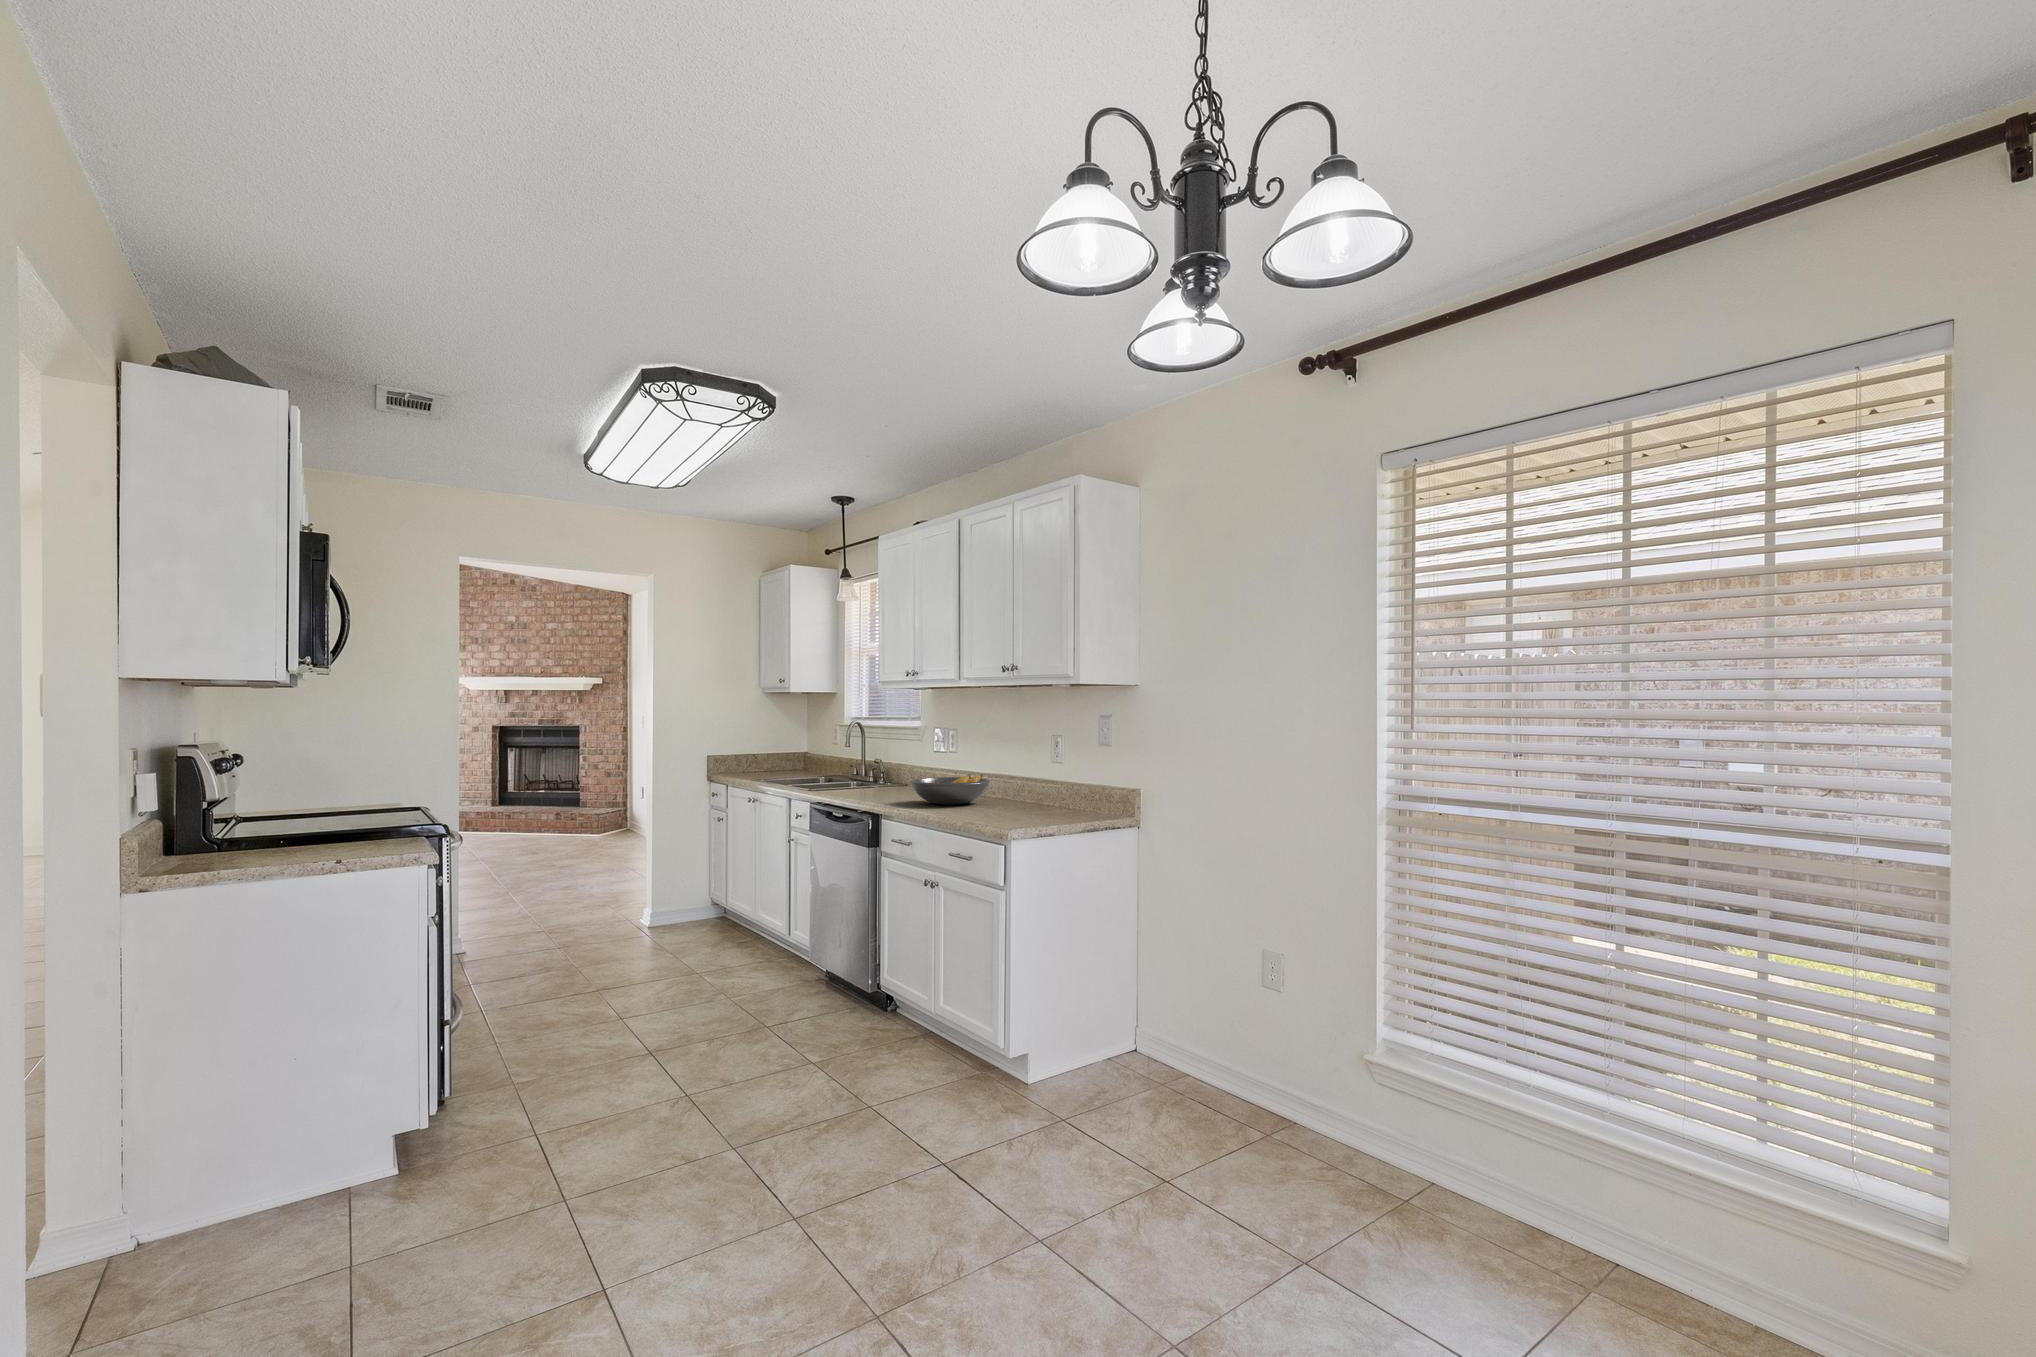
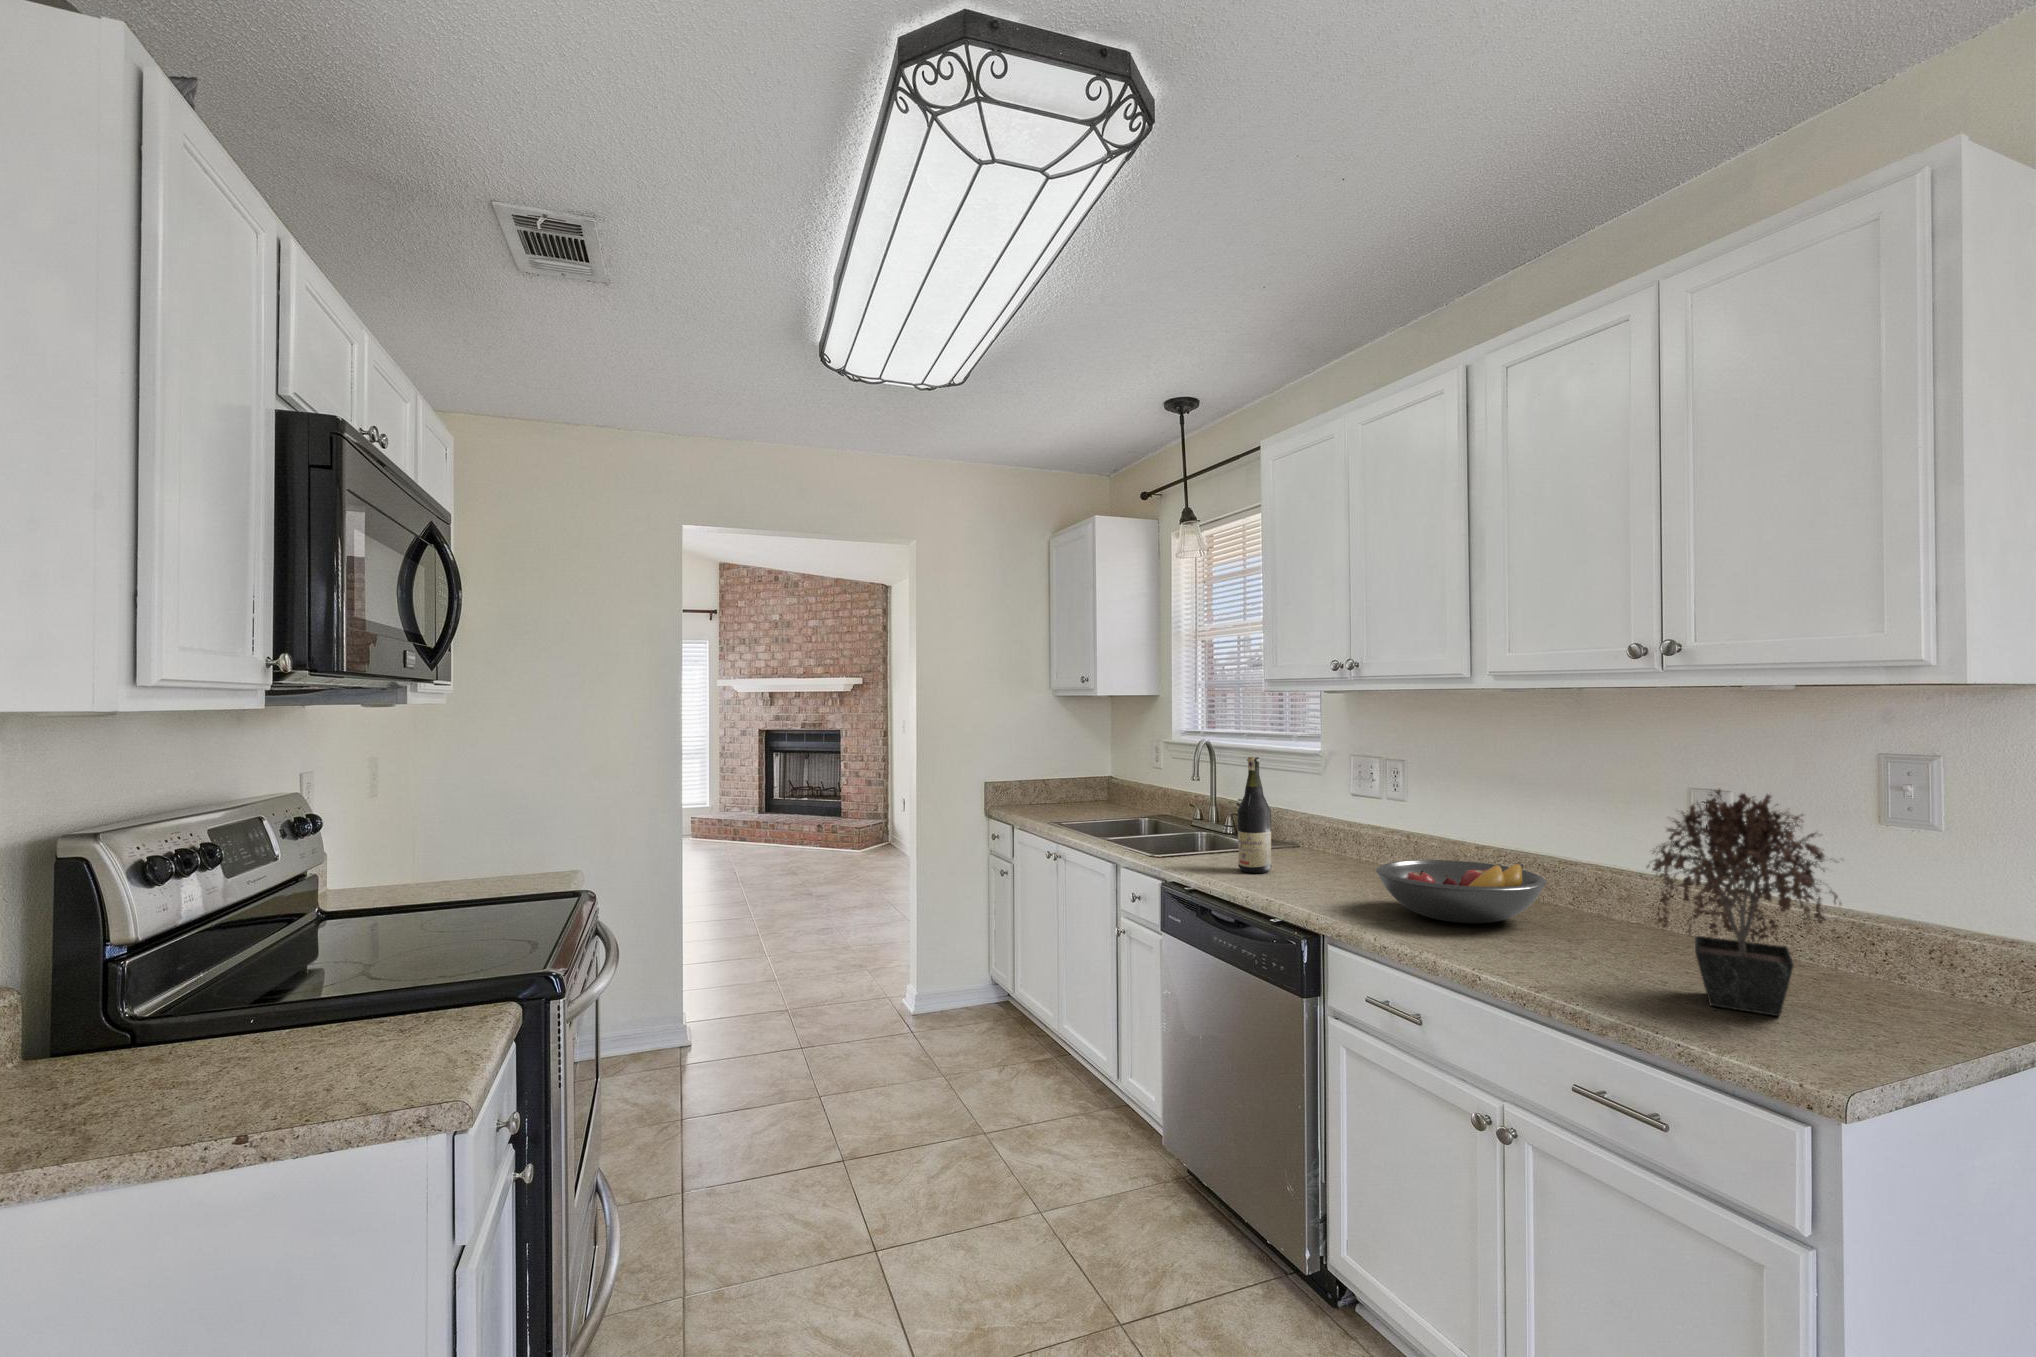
wine bottle: none [855,726,875,794] -> present [1238,757,1272,873]
potted plant: none [988,726,1060,819] -> present [1647,790,1841,1016]

